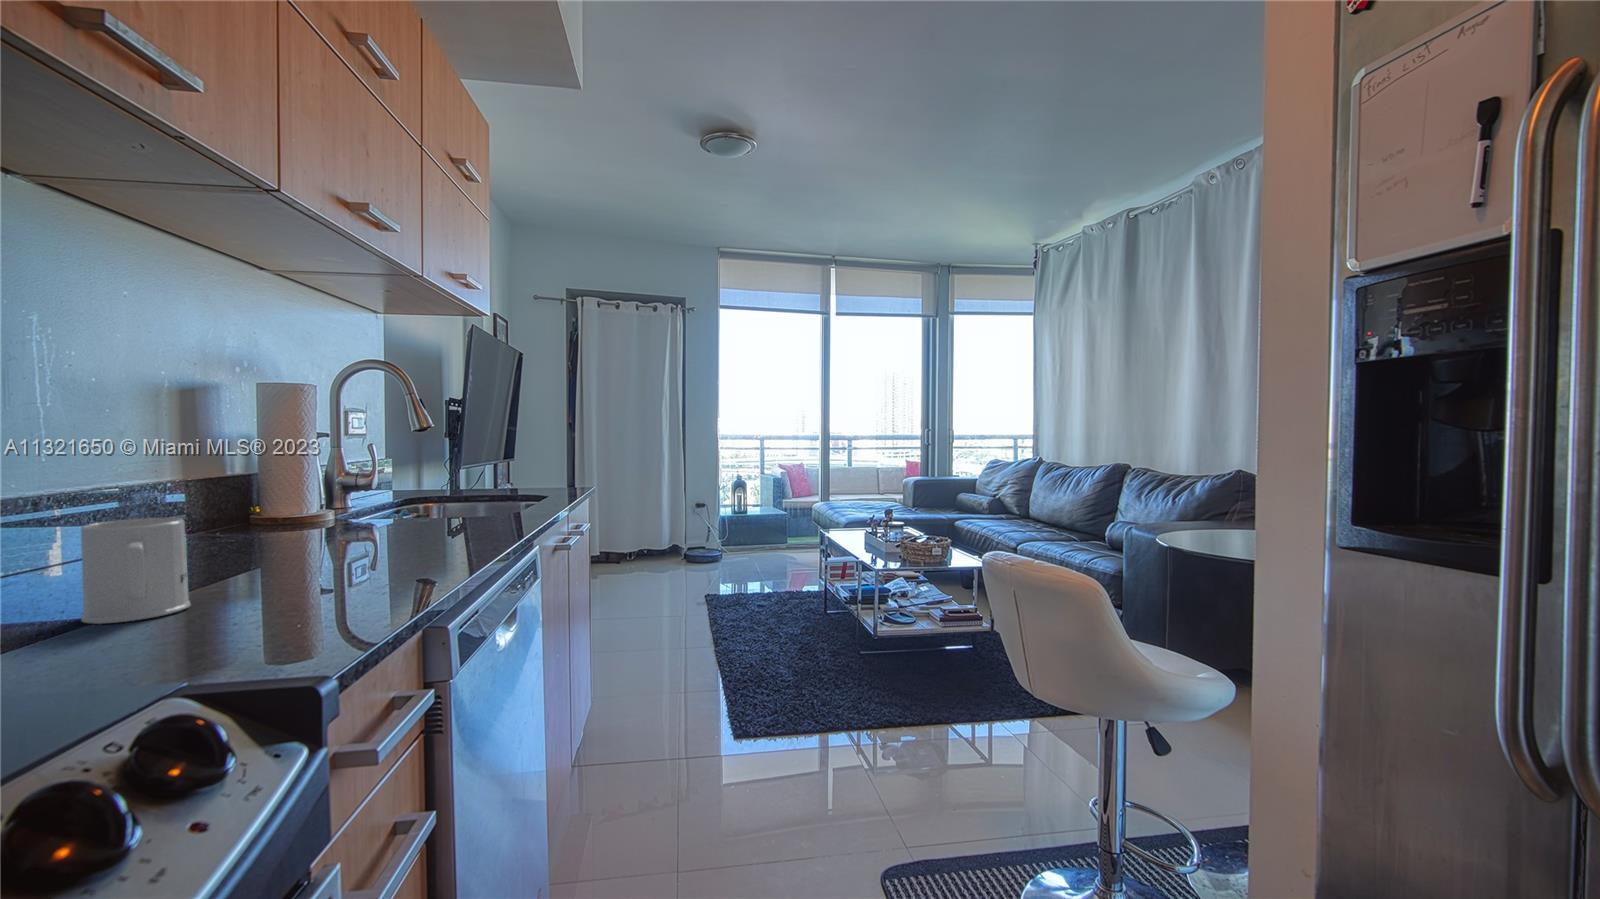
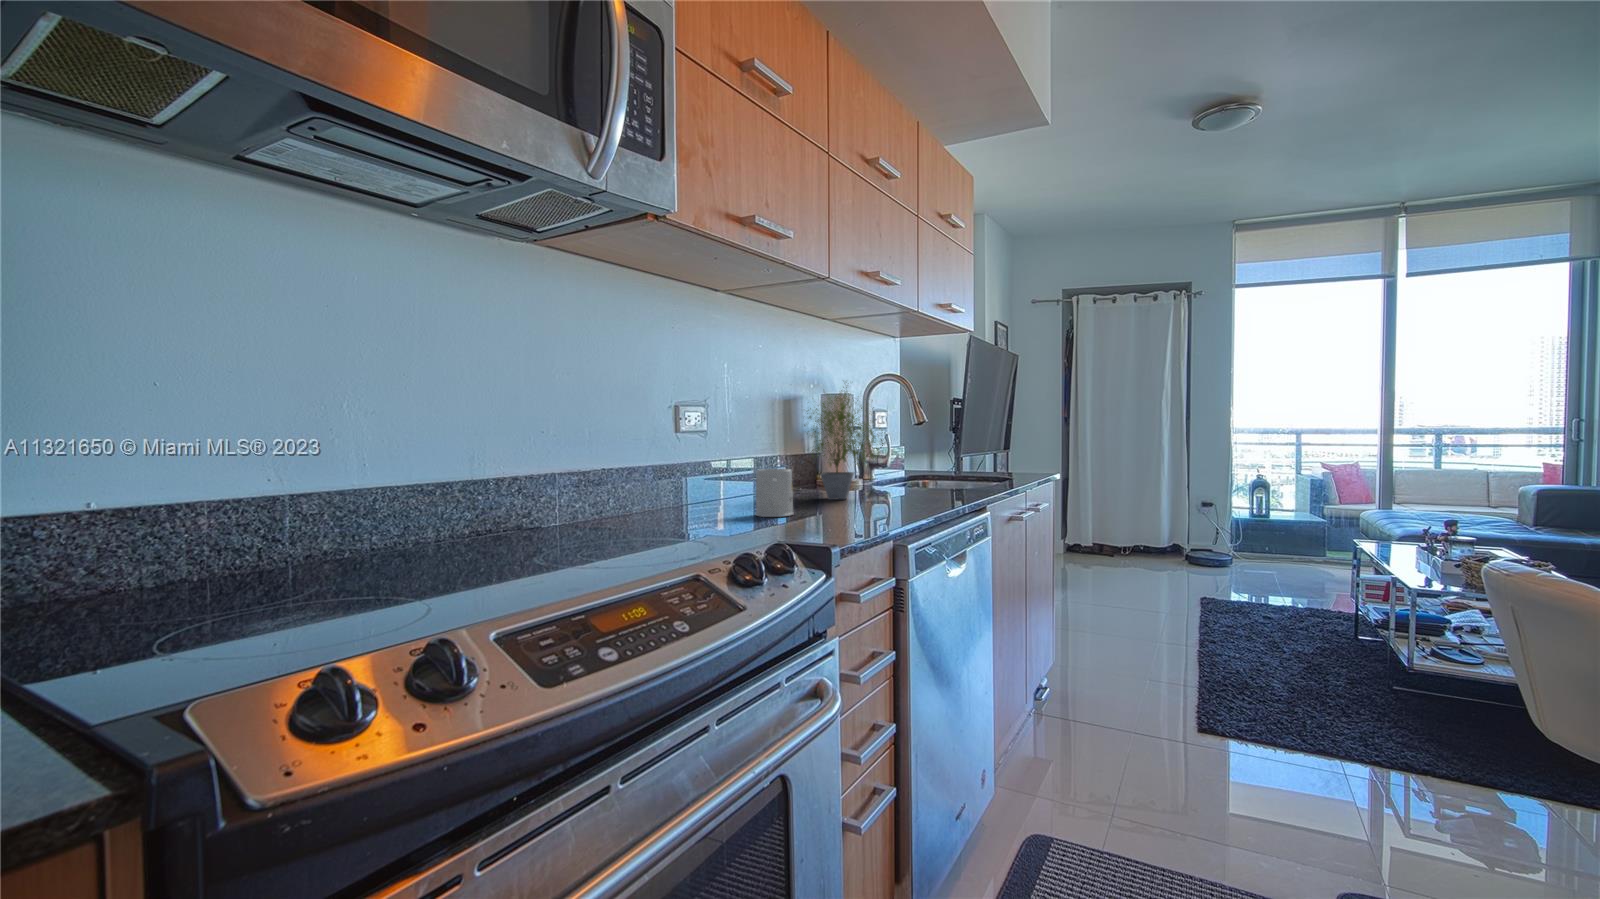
potted plant: none [197,358,385,556] -> present [804,387,884,500]

